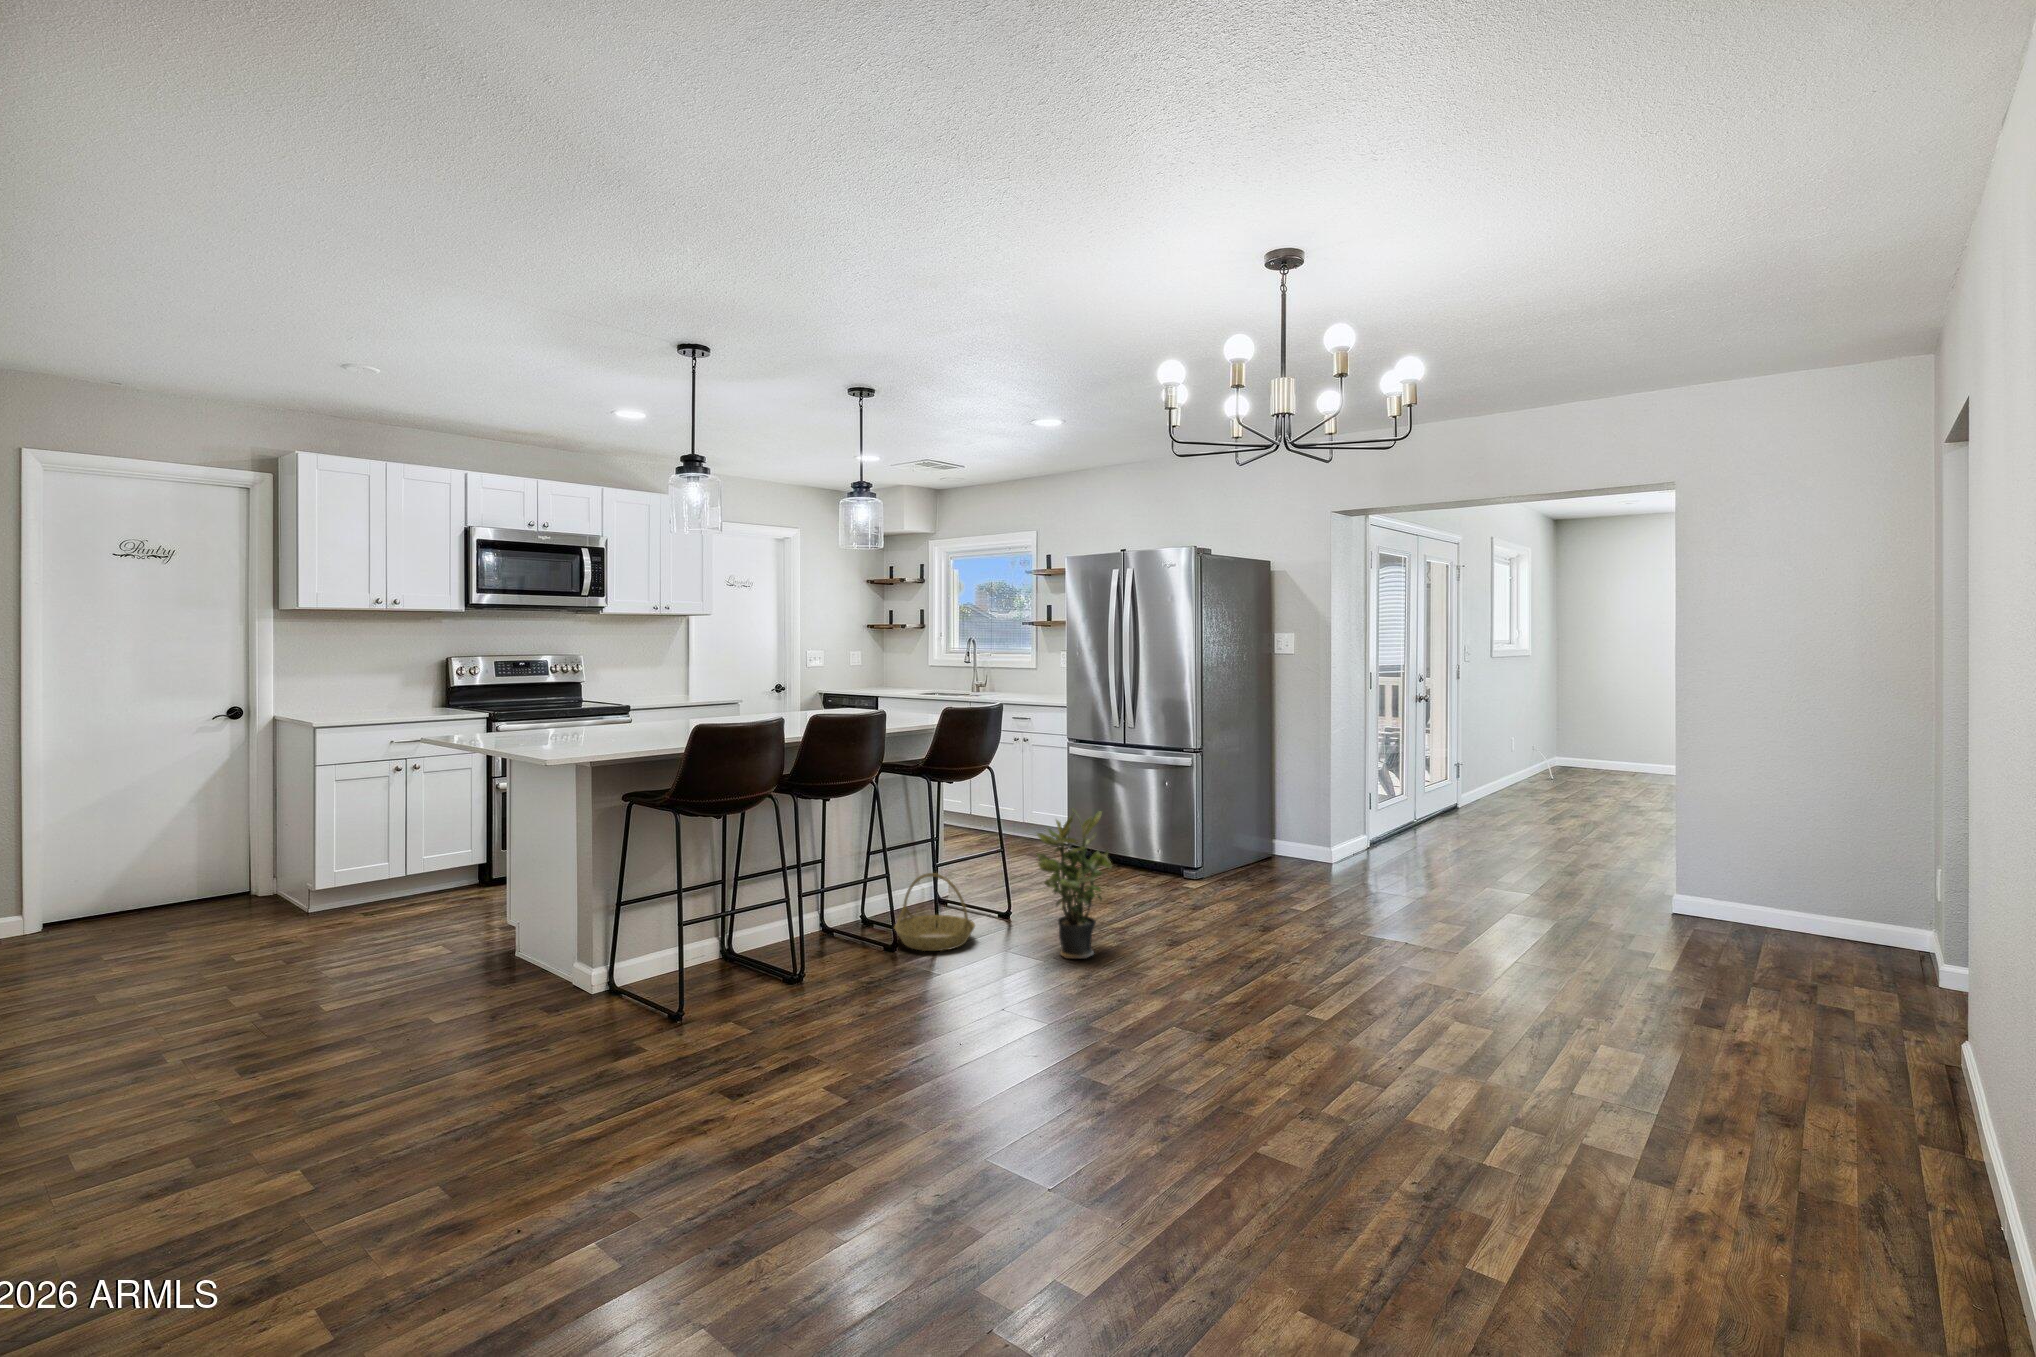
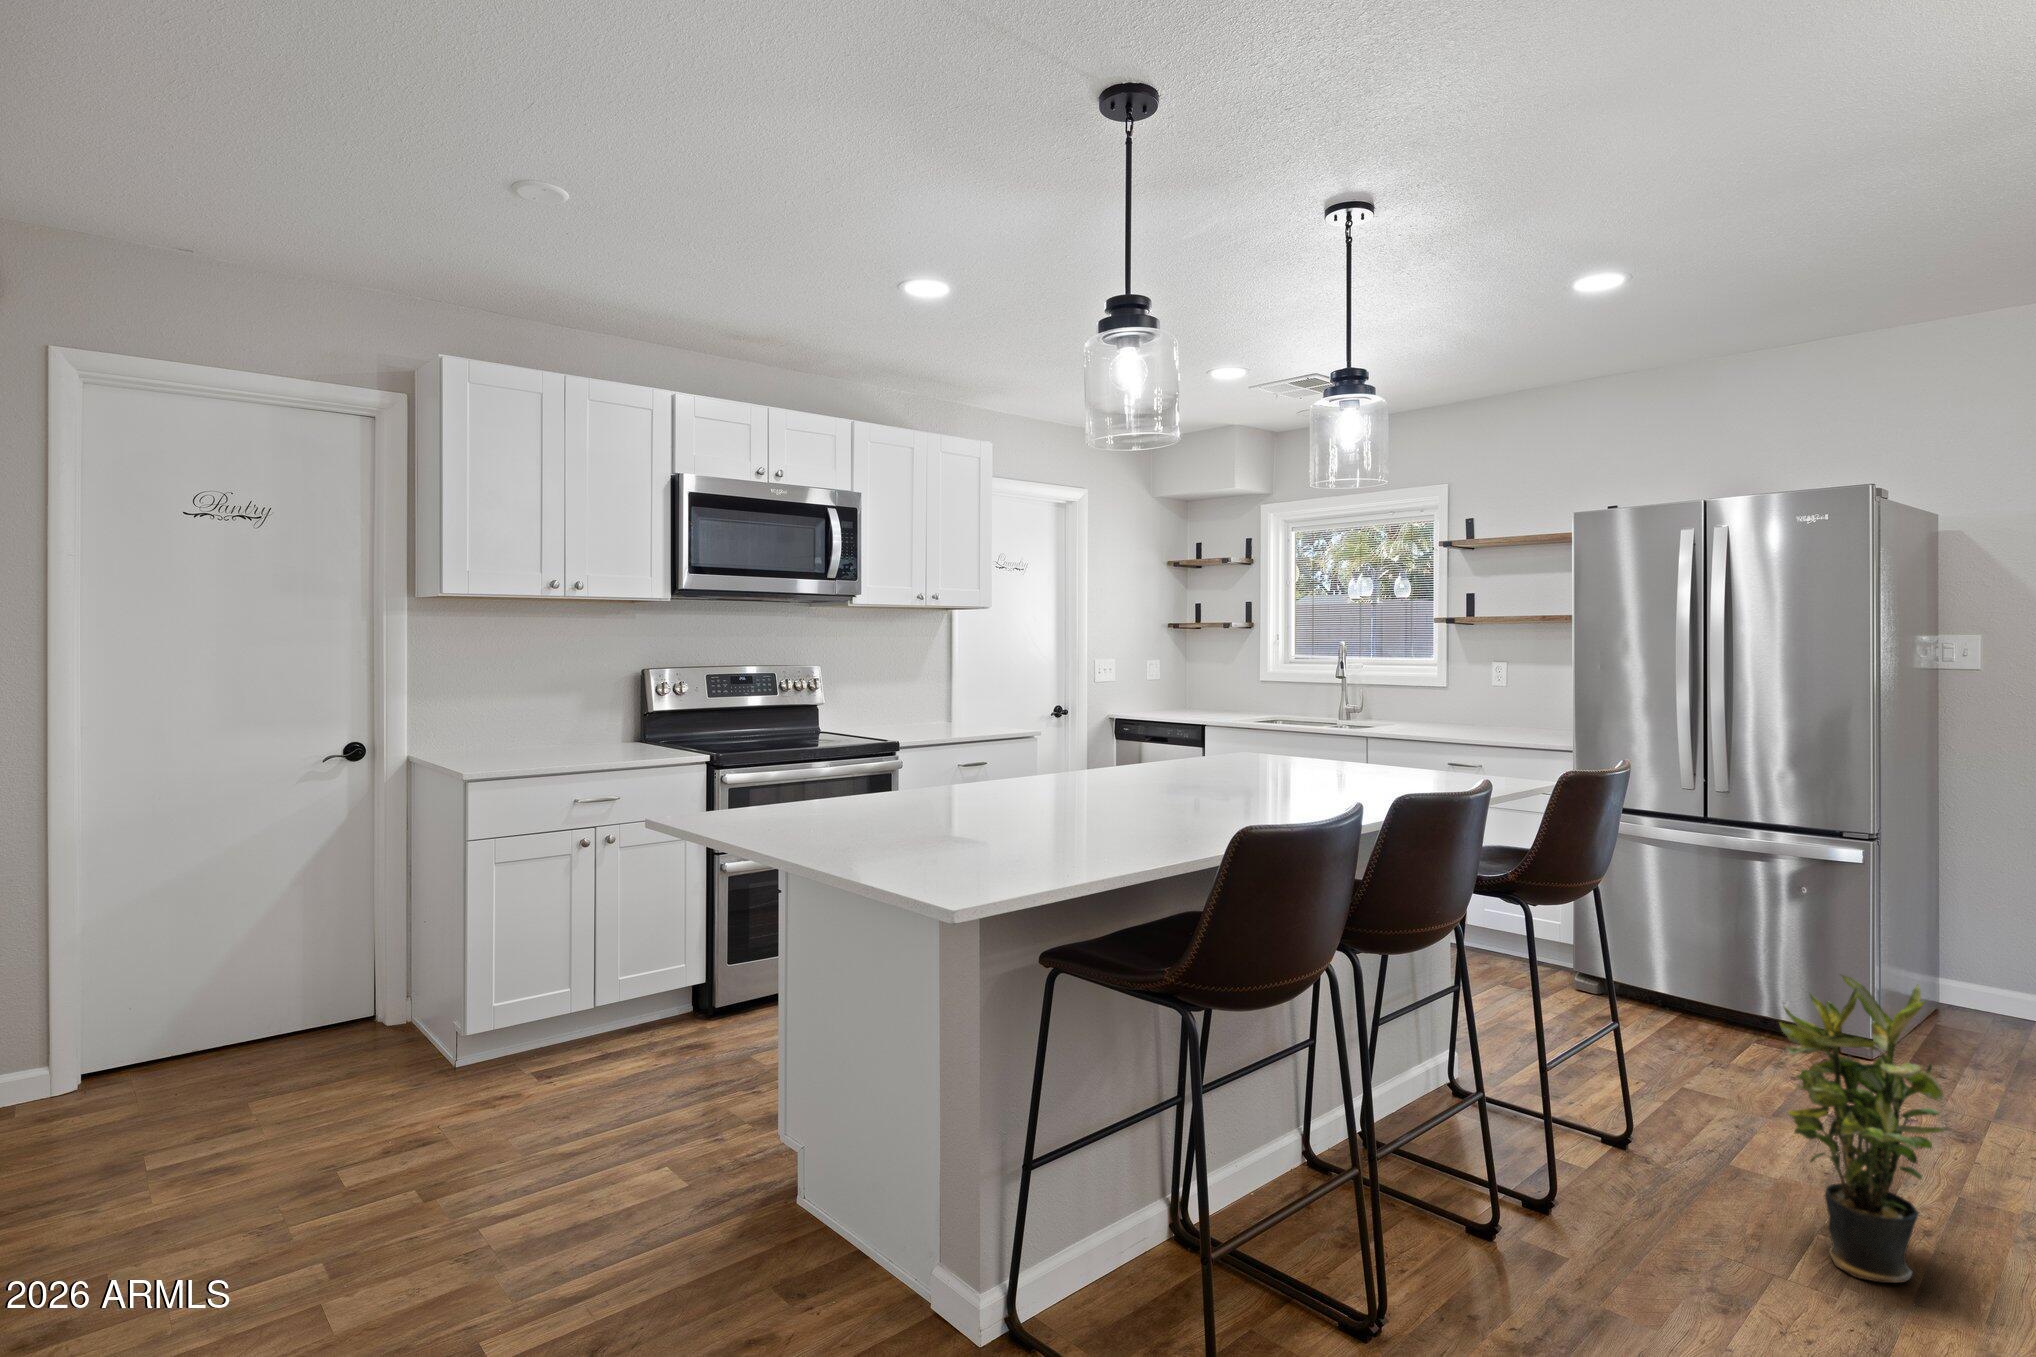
basket: present [894,873,975,951] -> none [1463,1078,1630,1237]

